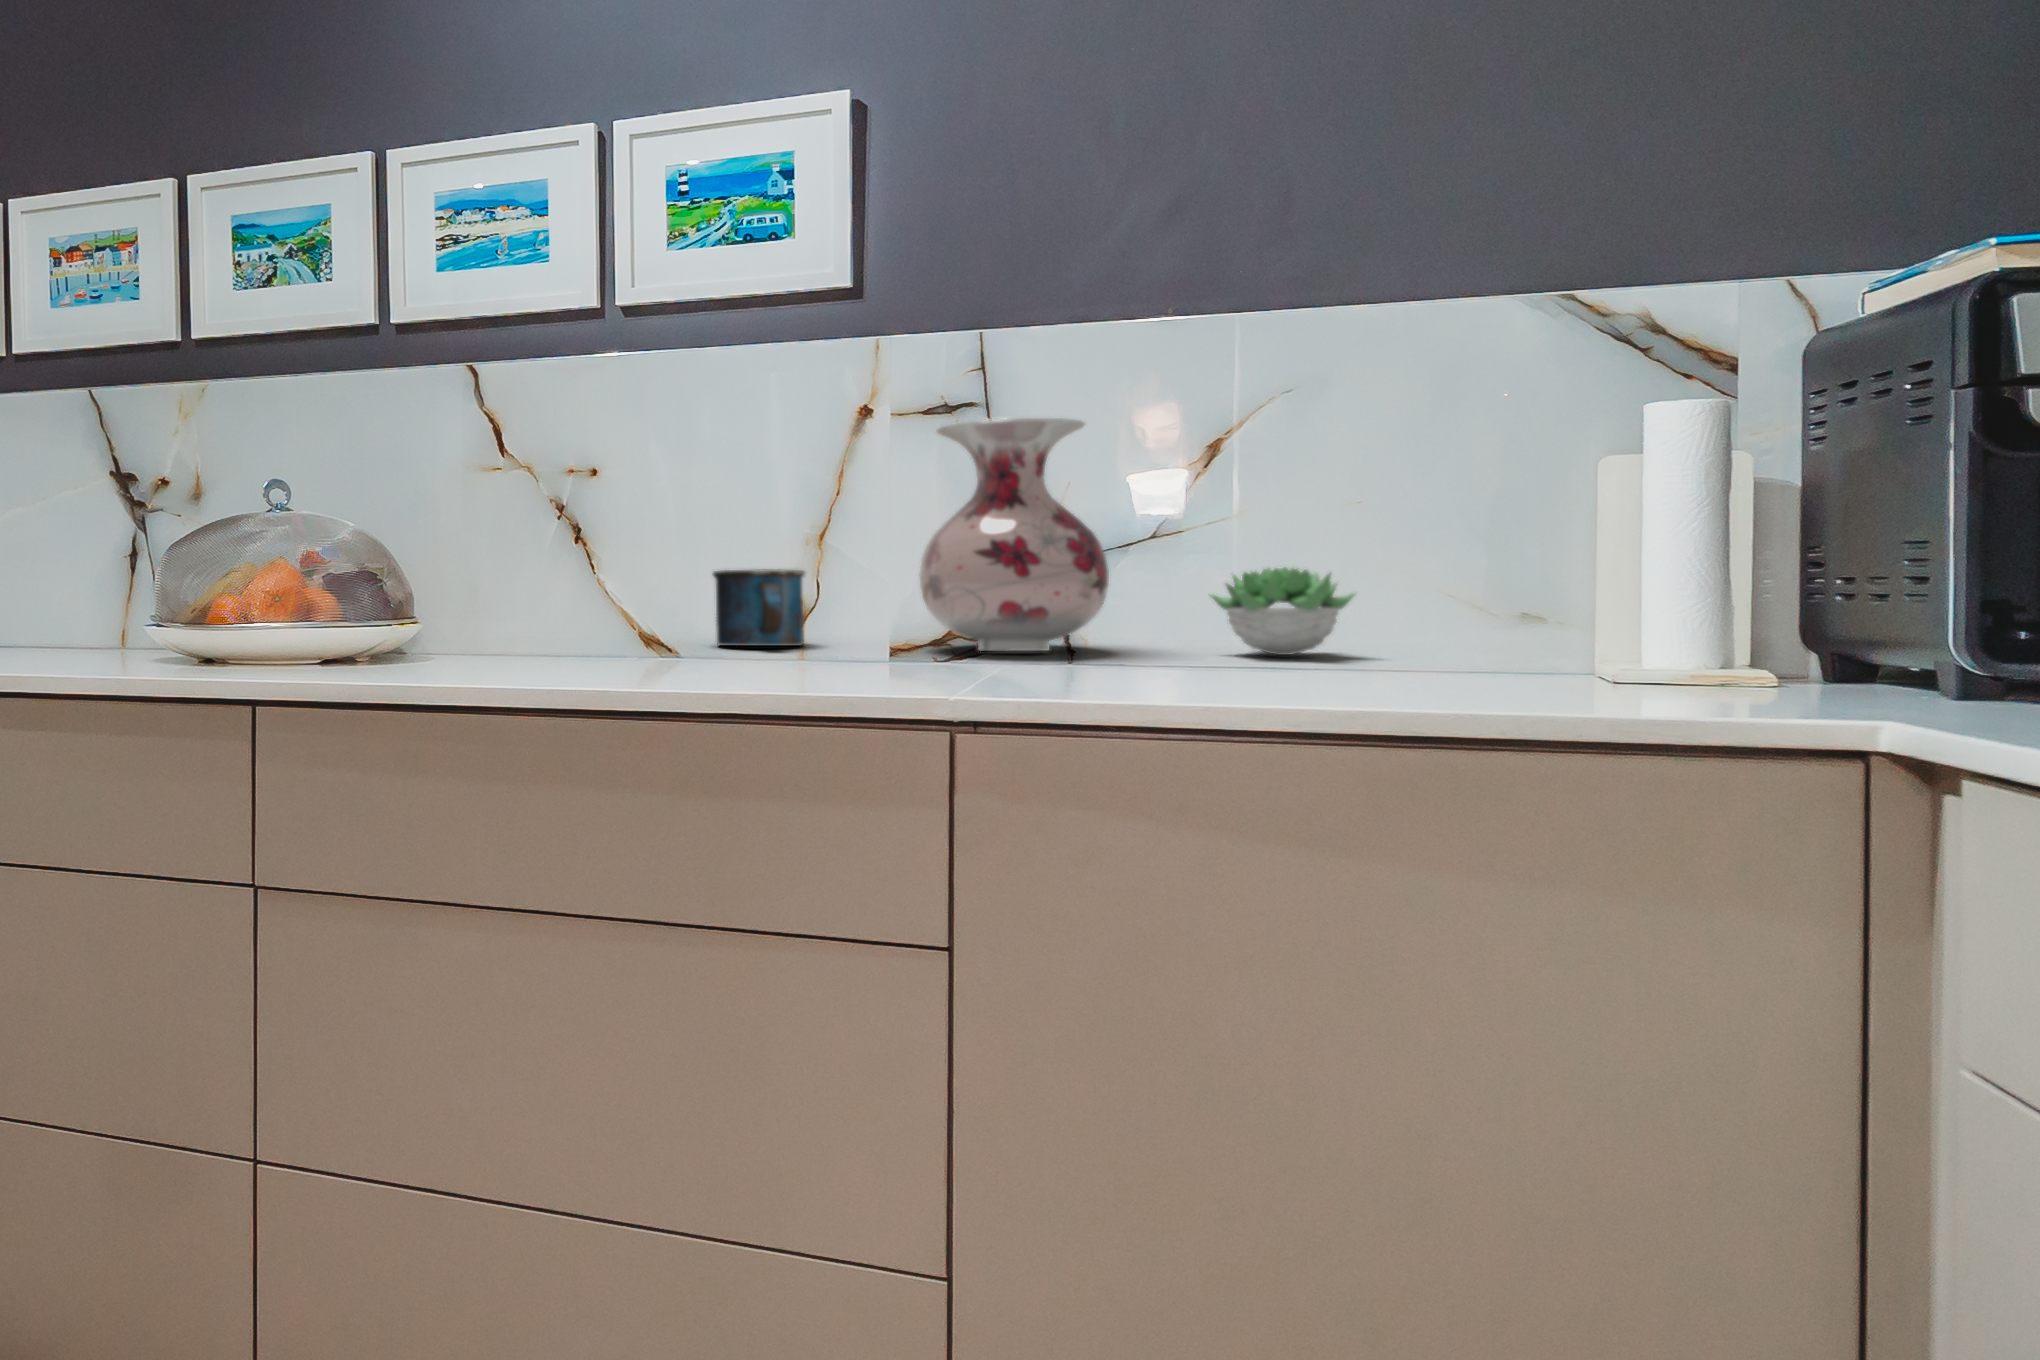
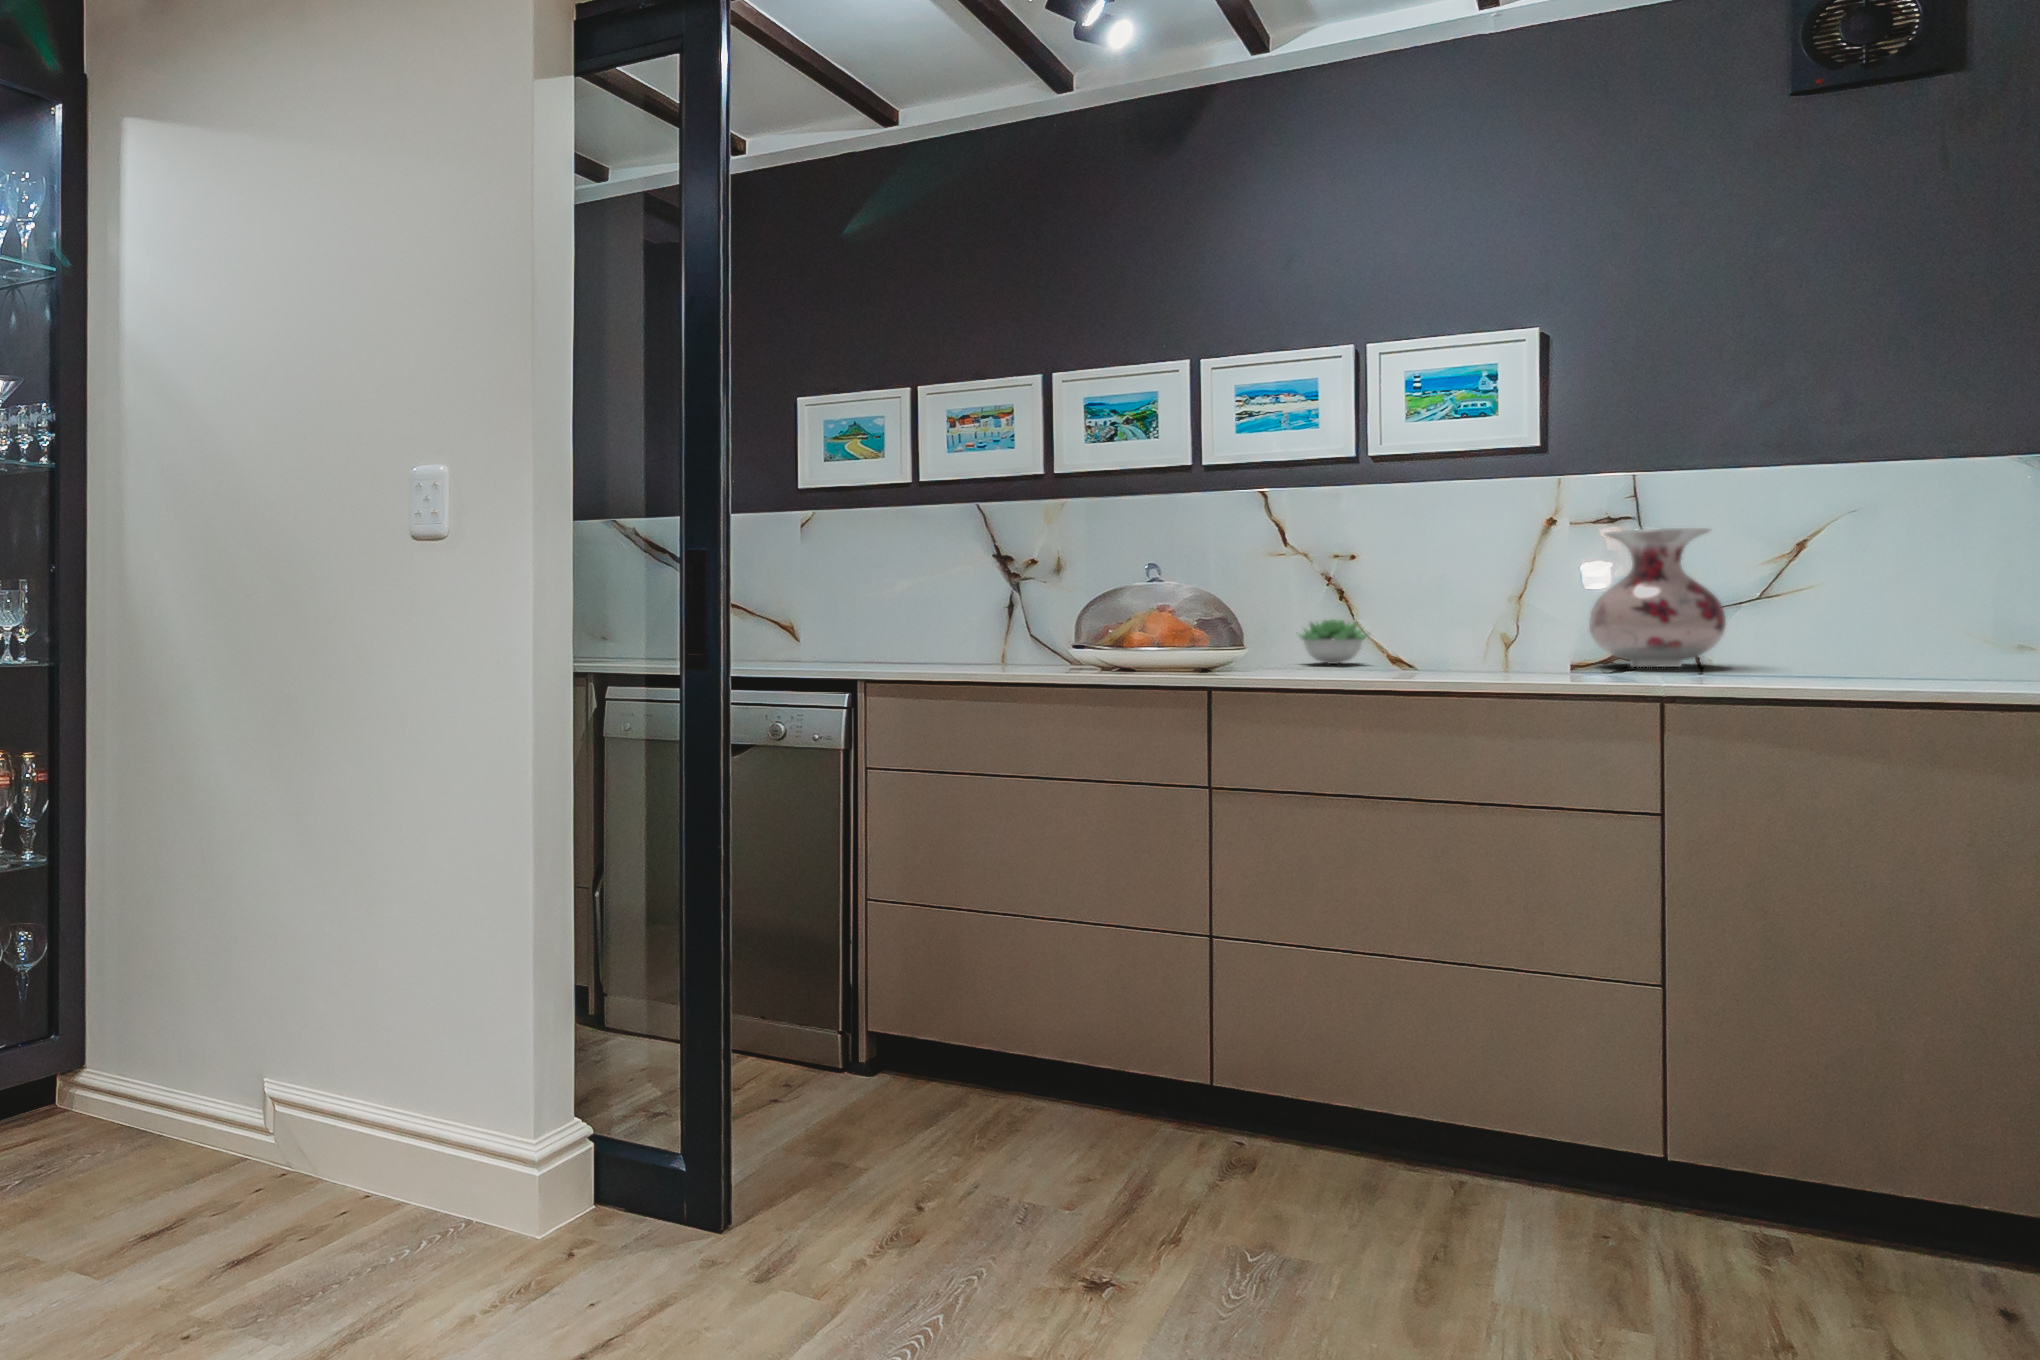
succulent plant: present [1211,567,1355,655] -> present [1299,619,1368,664]
mug: present [713,569,807,646] -> none [1437,618,1506,664]

